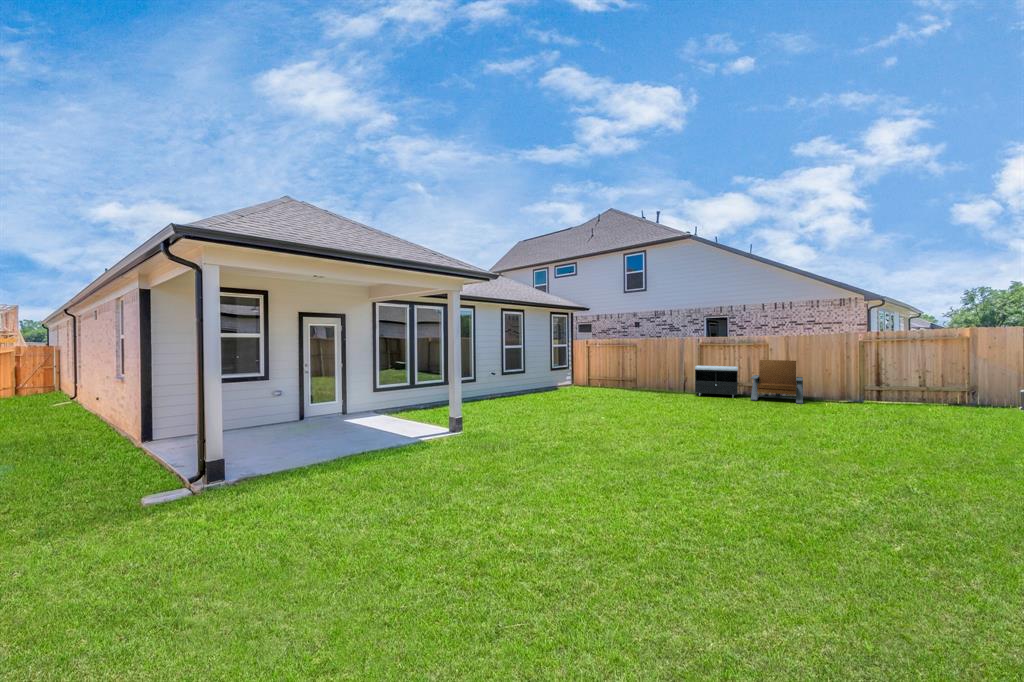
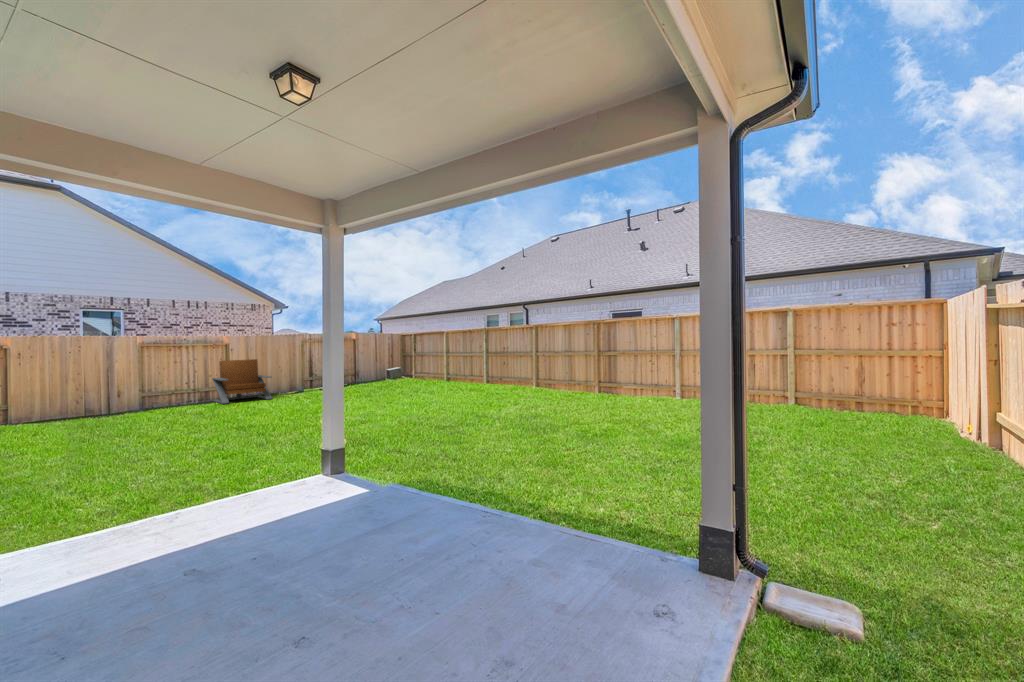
storage bench: present [695,366,738,398] -> none [140,370,203,410]

